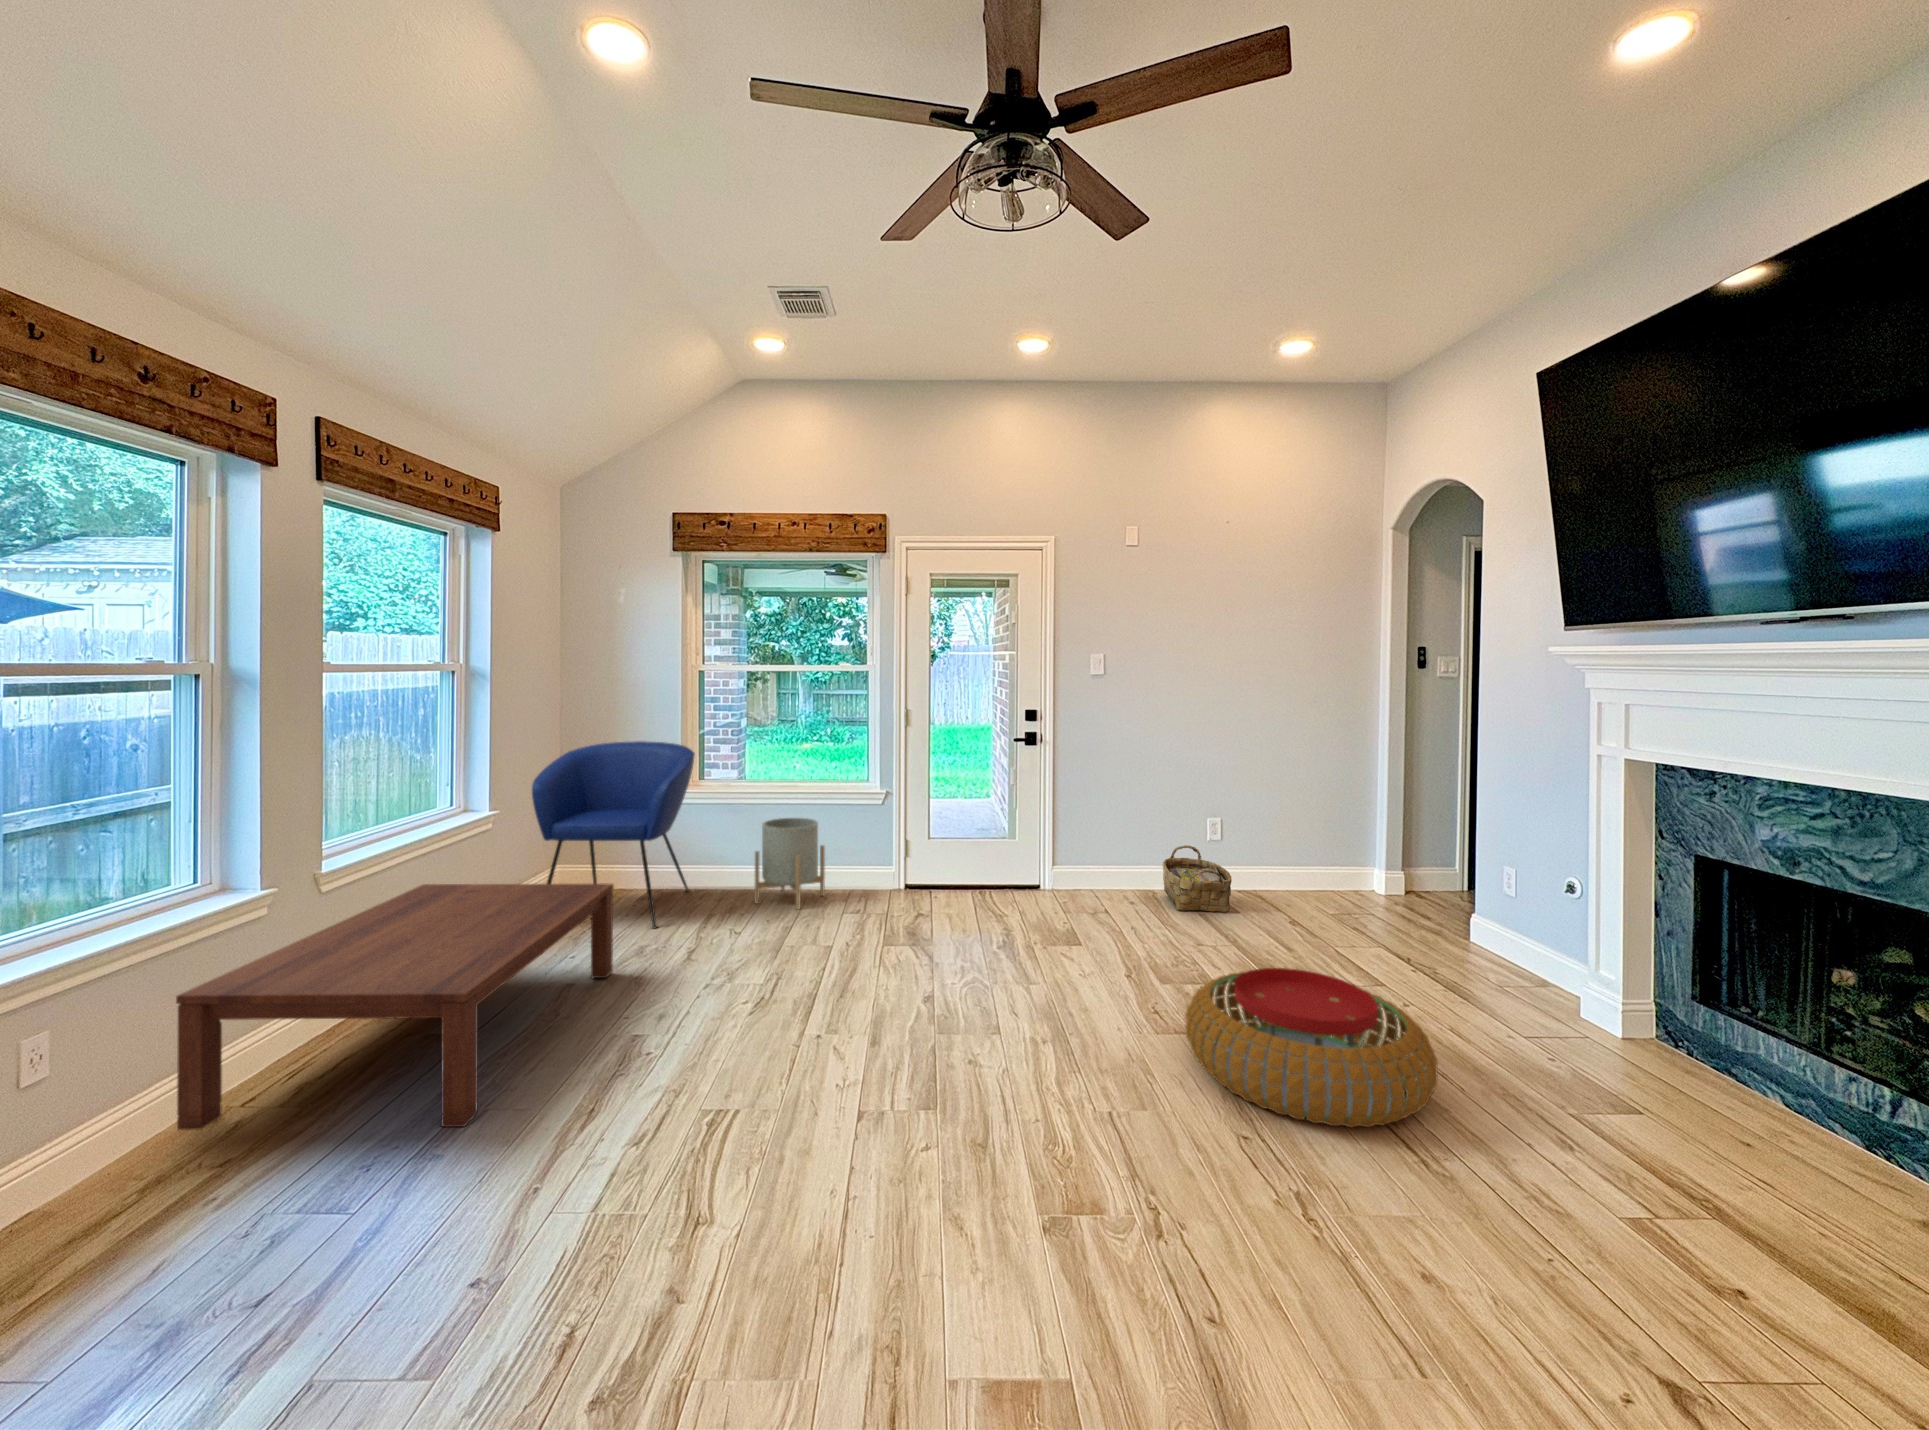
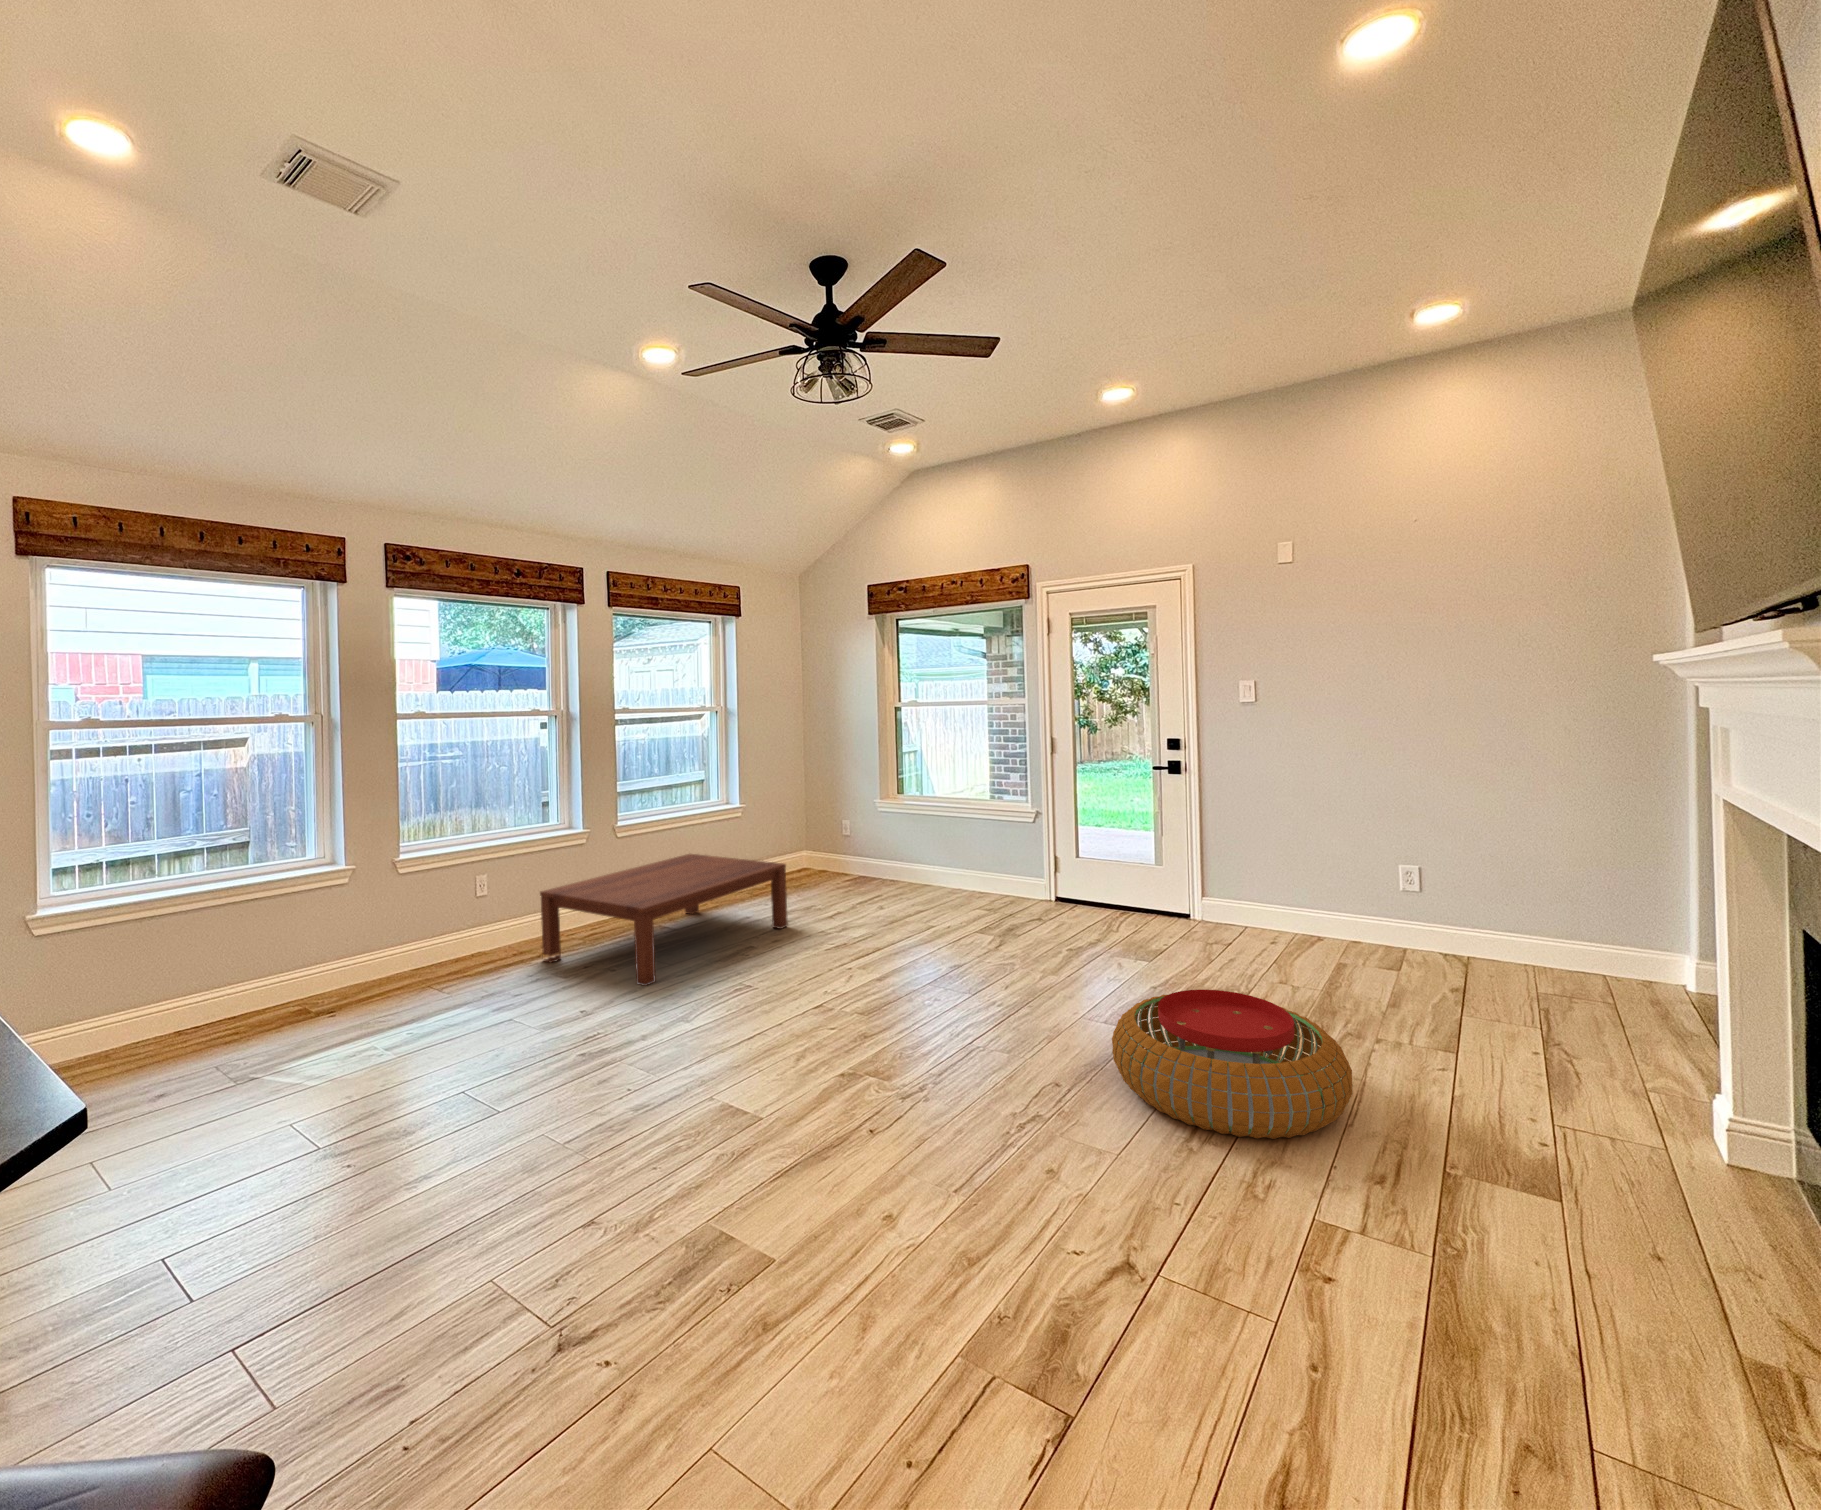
armchair: present [532,741,695,928] -> none [768,764,891,905]
planter: present [755,818,825,909] -> none [925,830,985,905]
woven basket: present [1163,845,1232,912] -> none [1313,887,1394,963]

